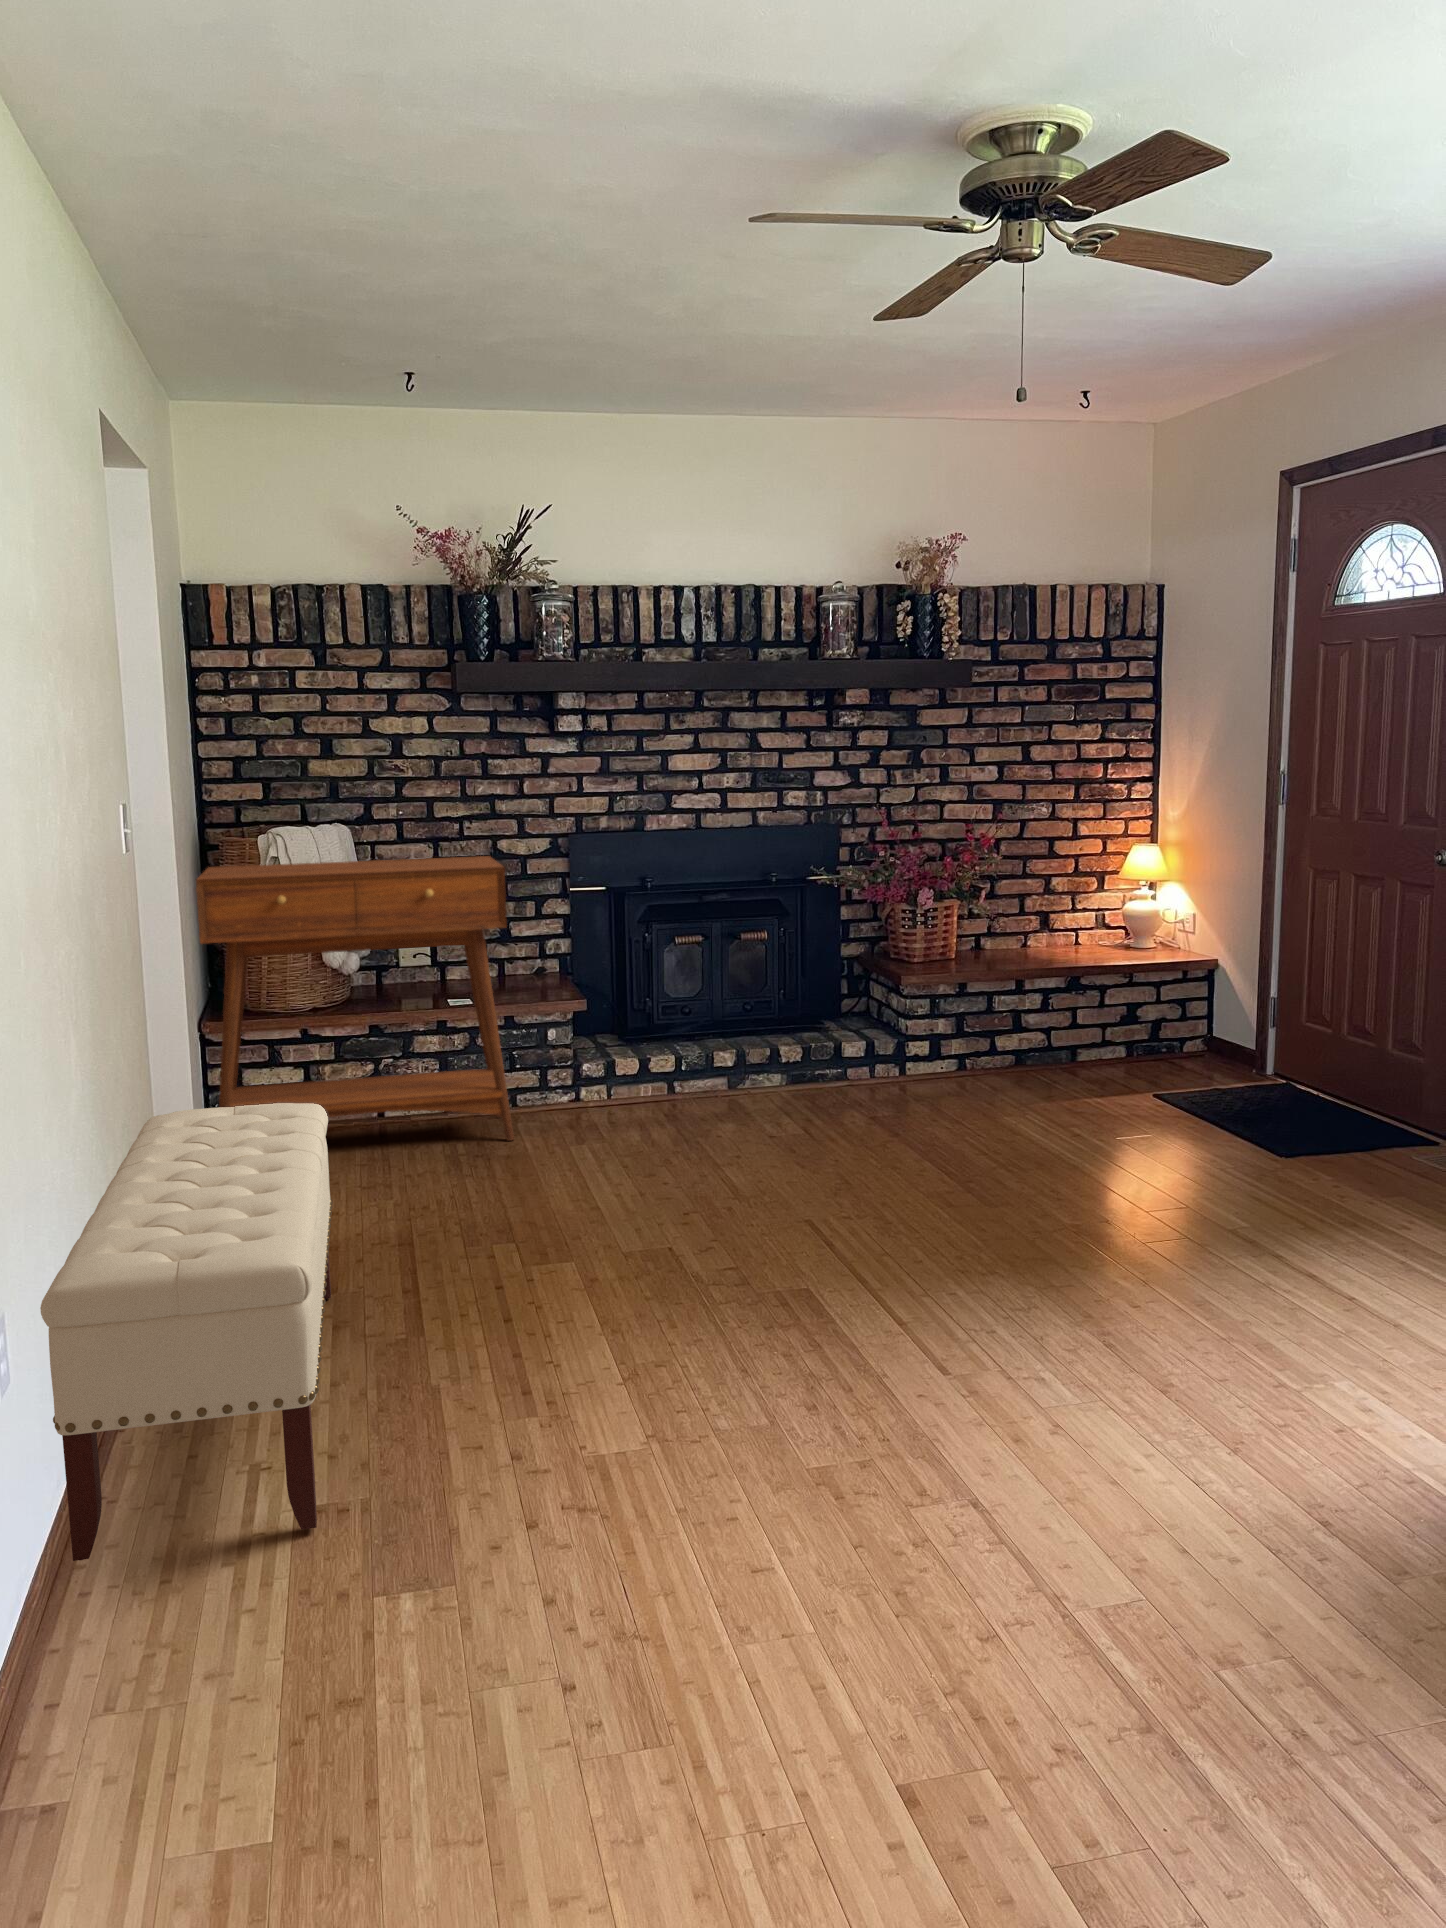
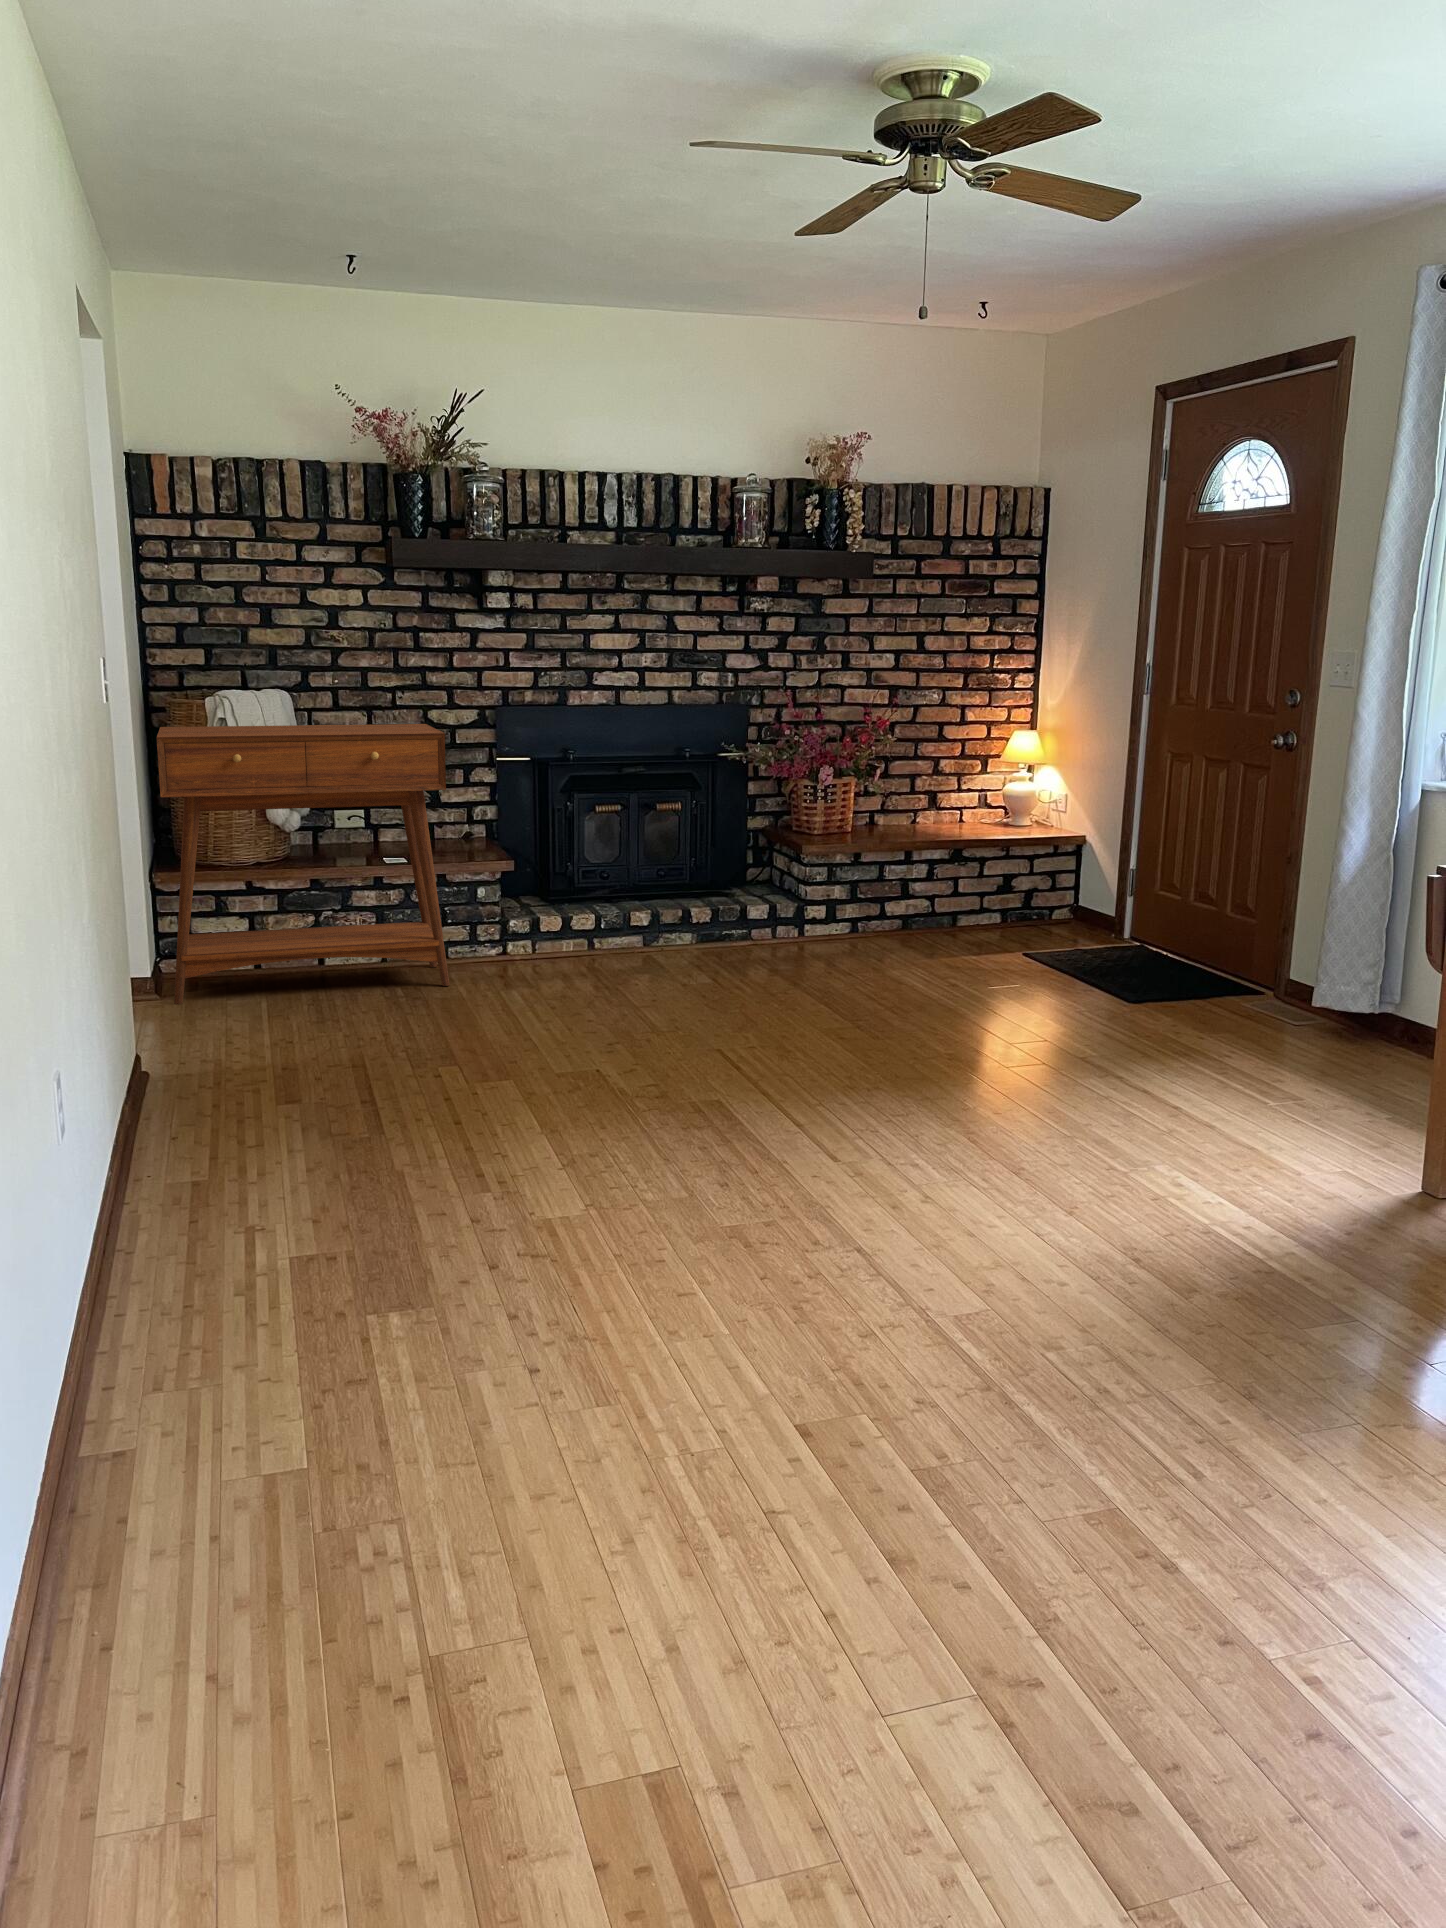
bench: present [40,1103,333,1561] -> none [101,935,328,1290]

